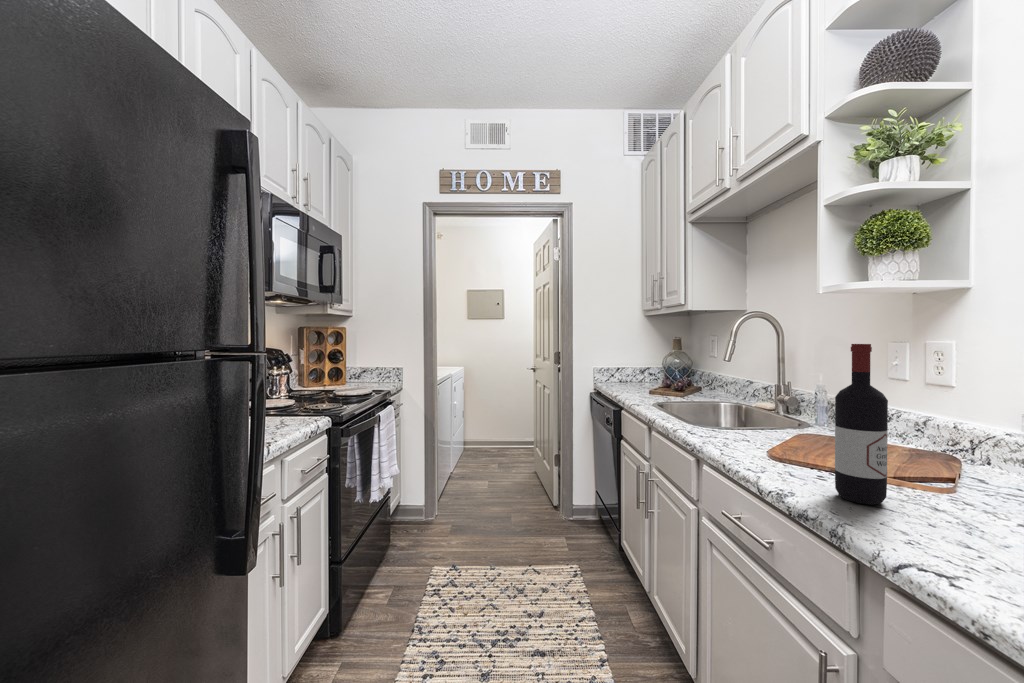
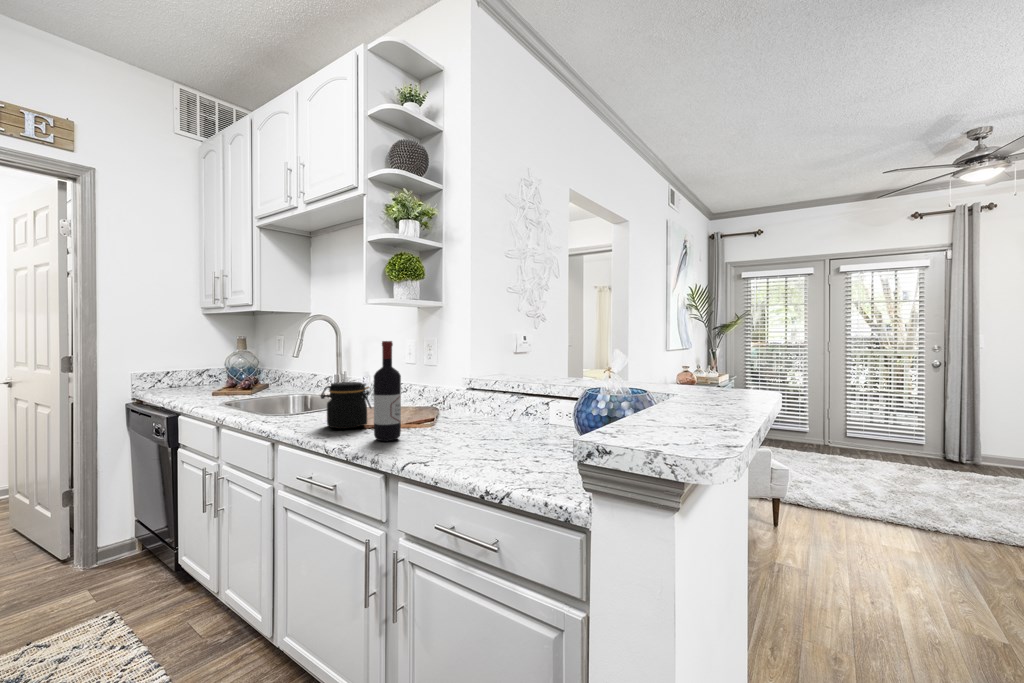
jar: none [753,398,830,464] -> present [321,382,371,429]

